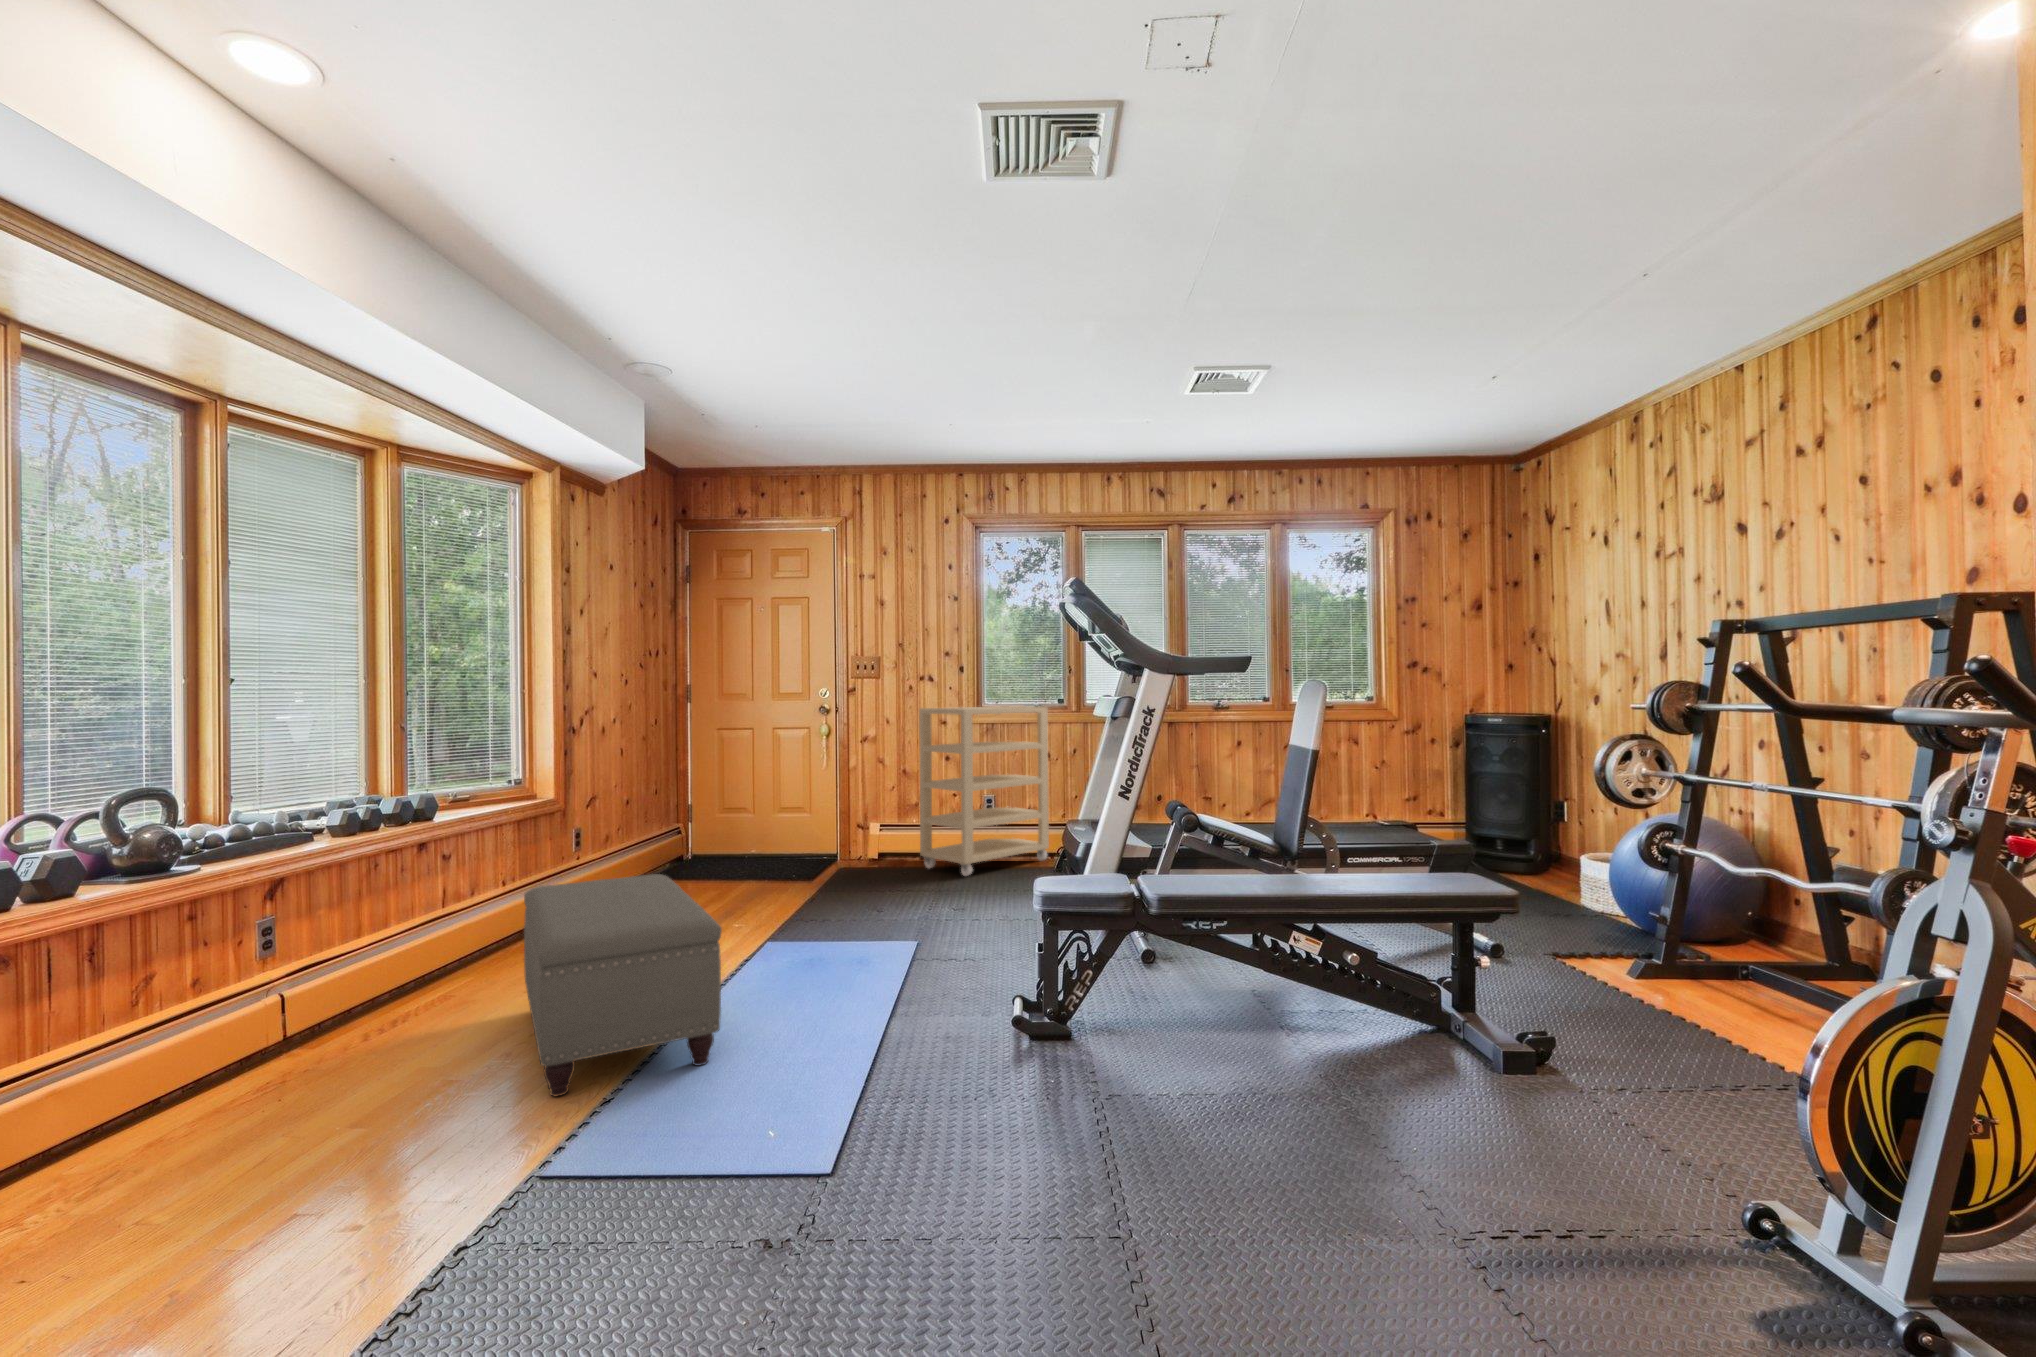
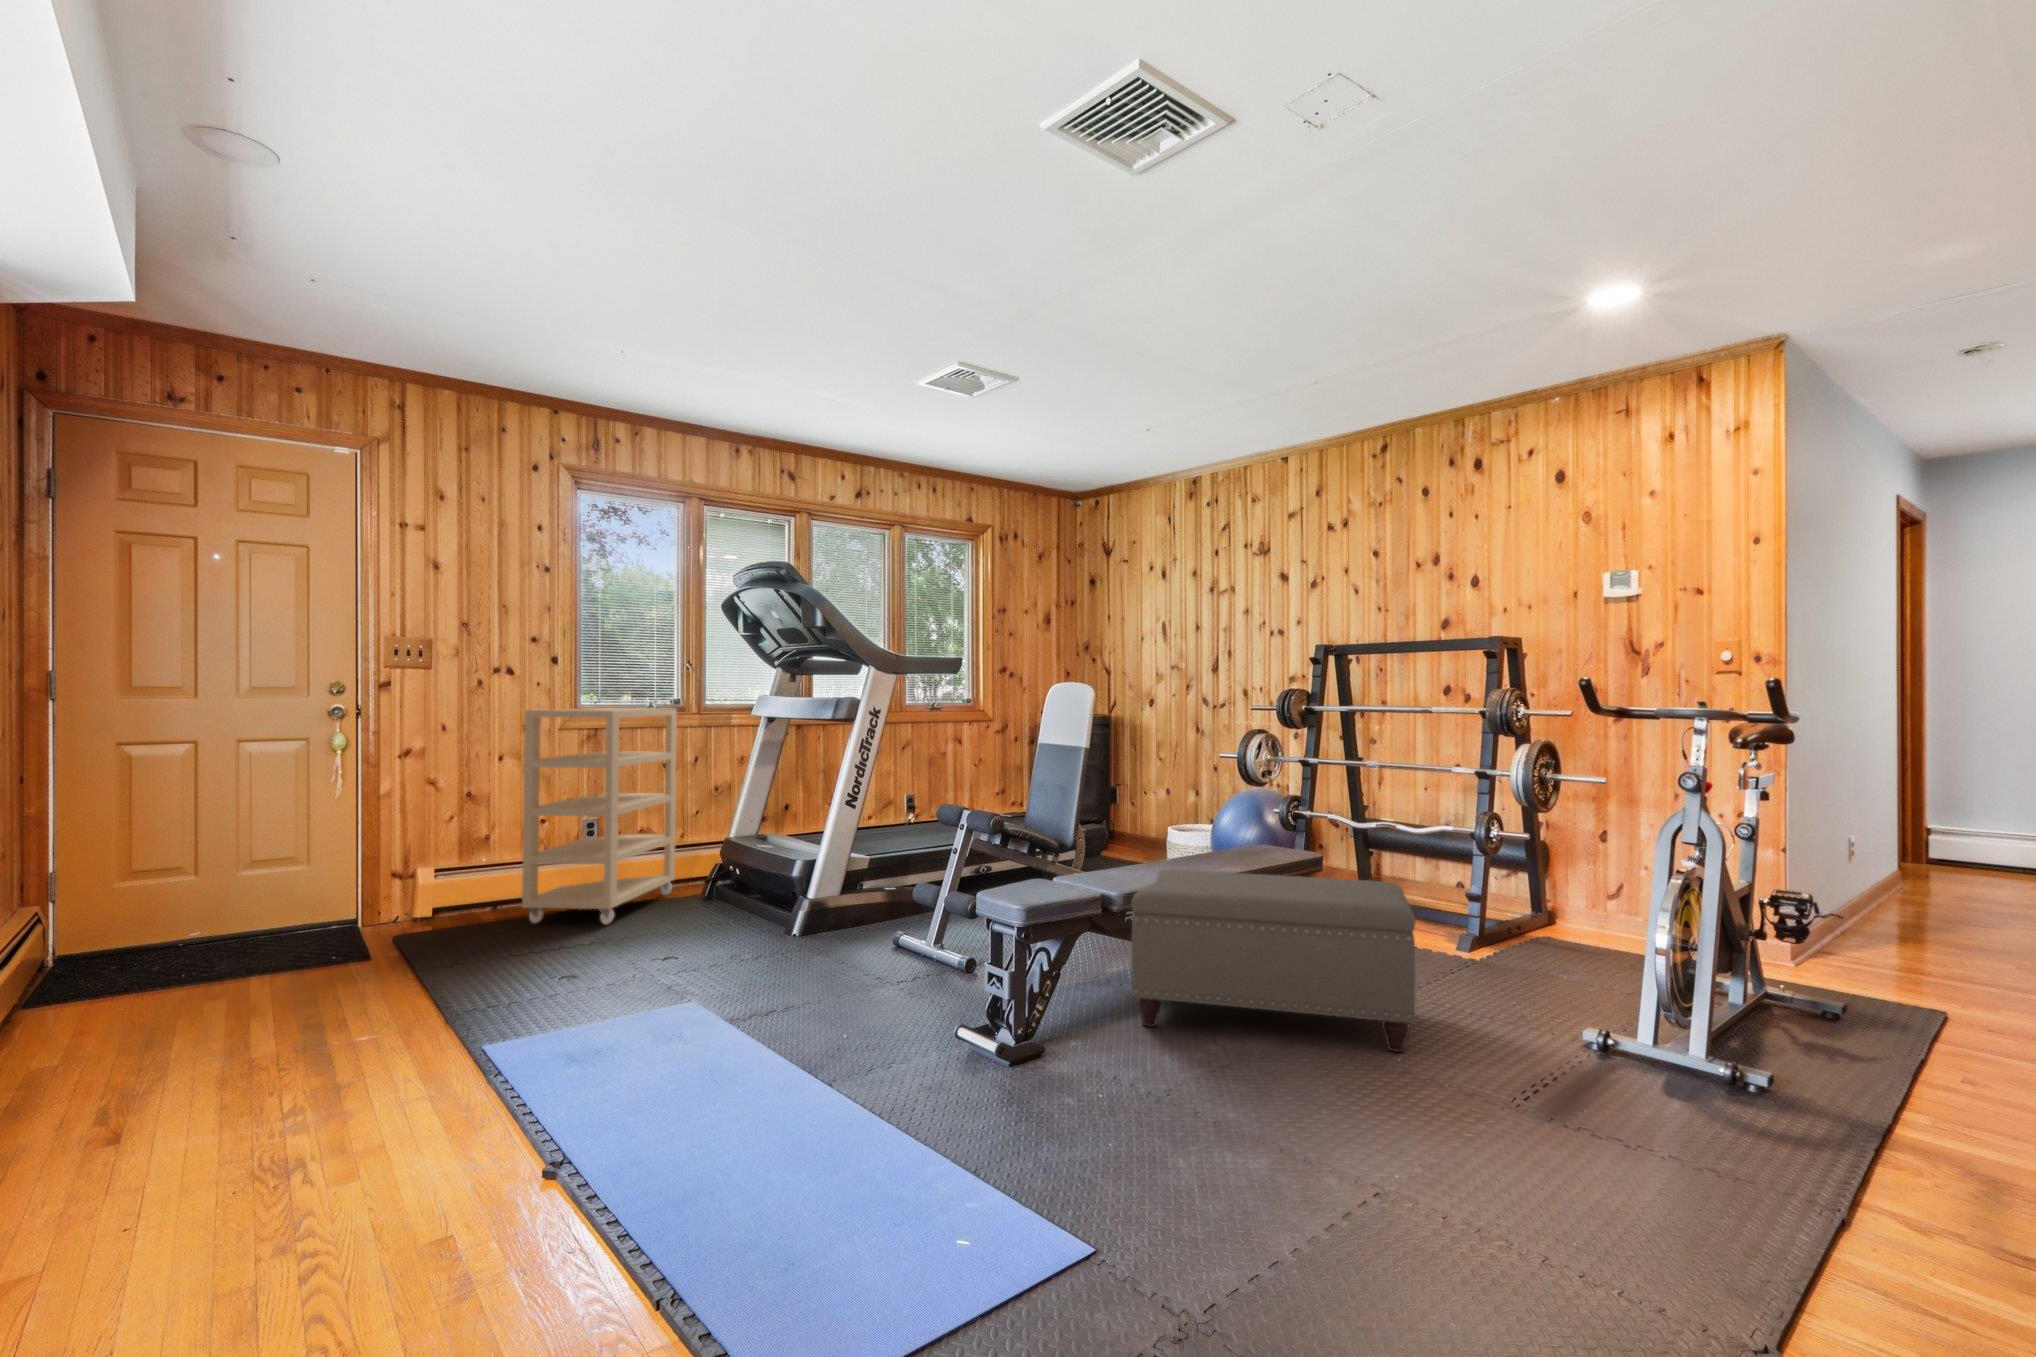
ottoman: present [524,874,722,1096] -> present [1131,870,1415,1052]

